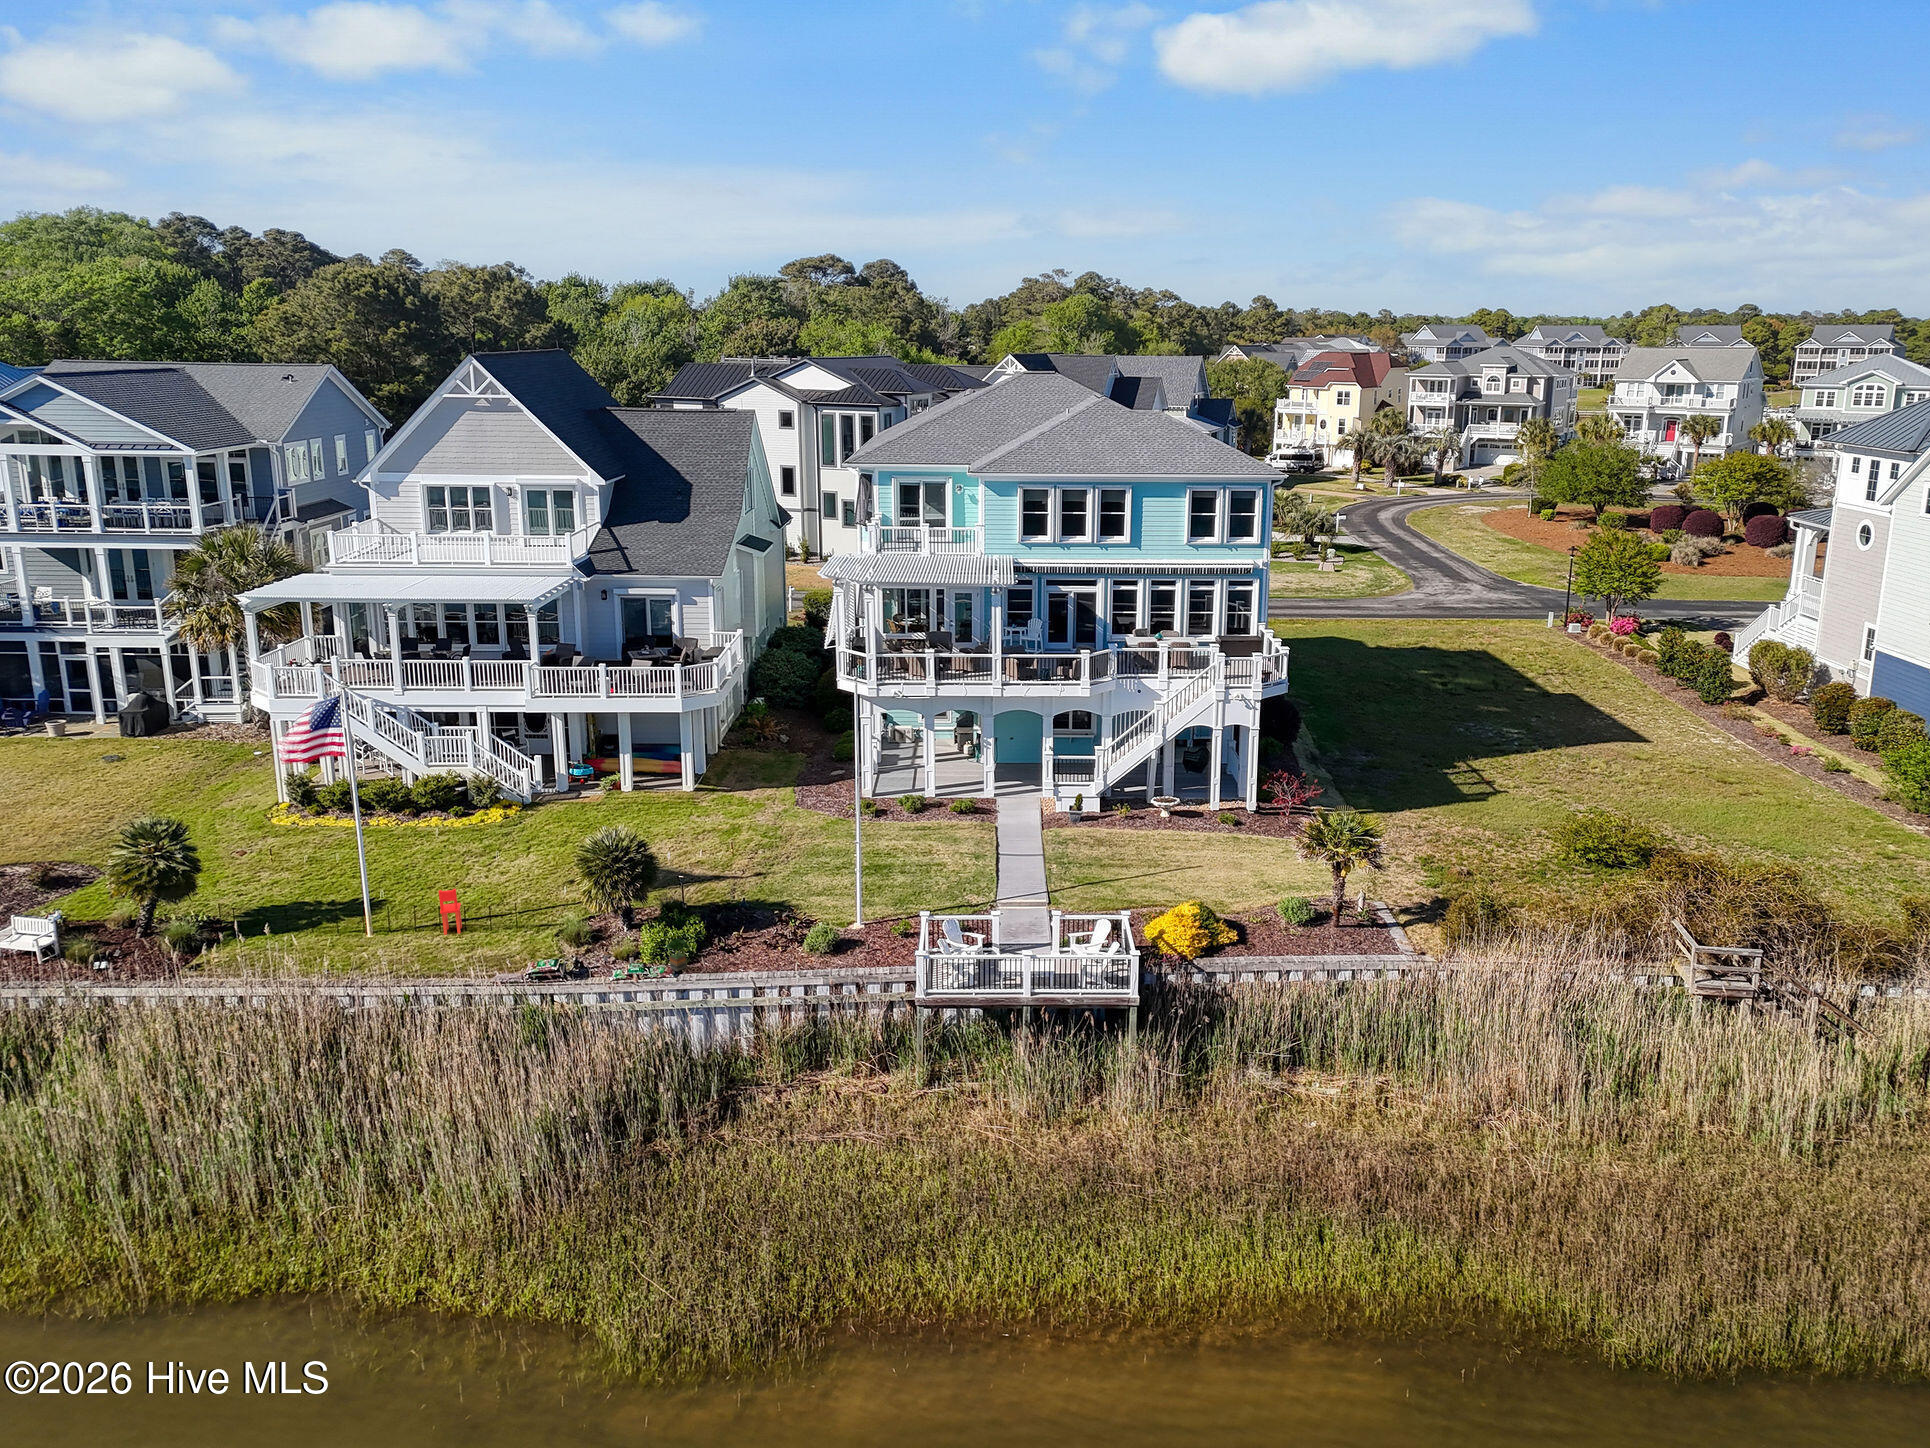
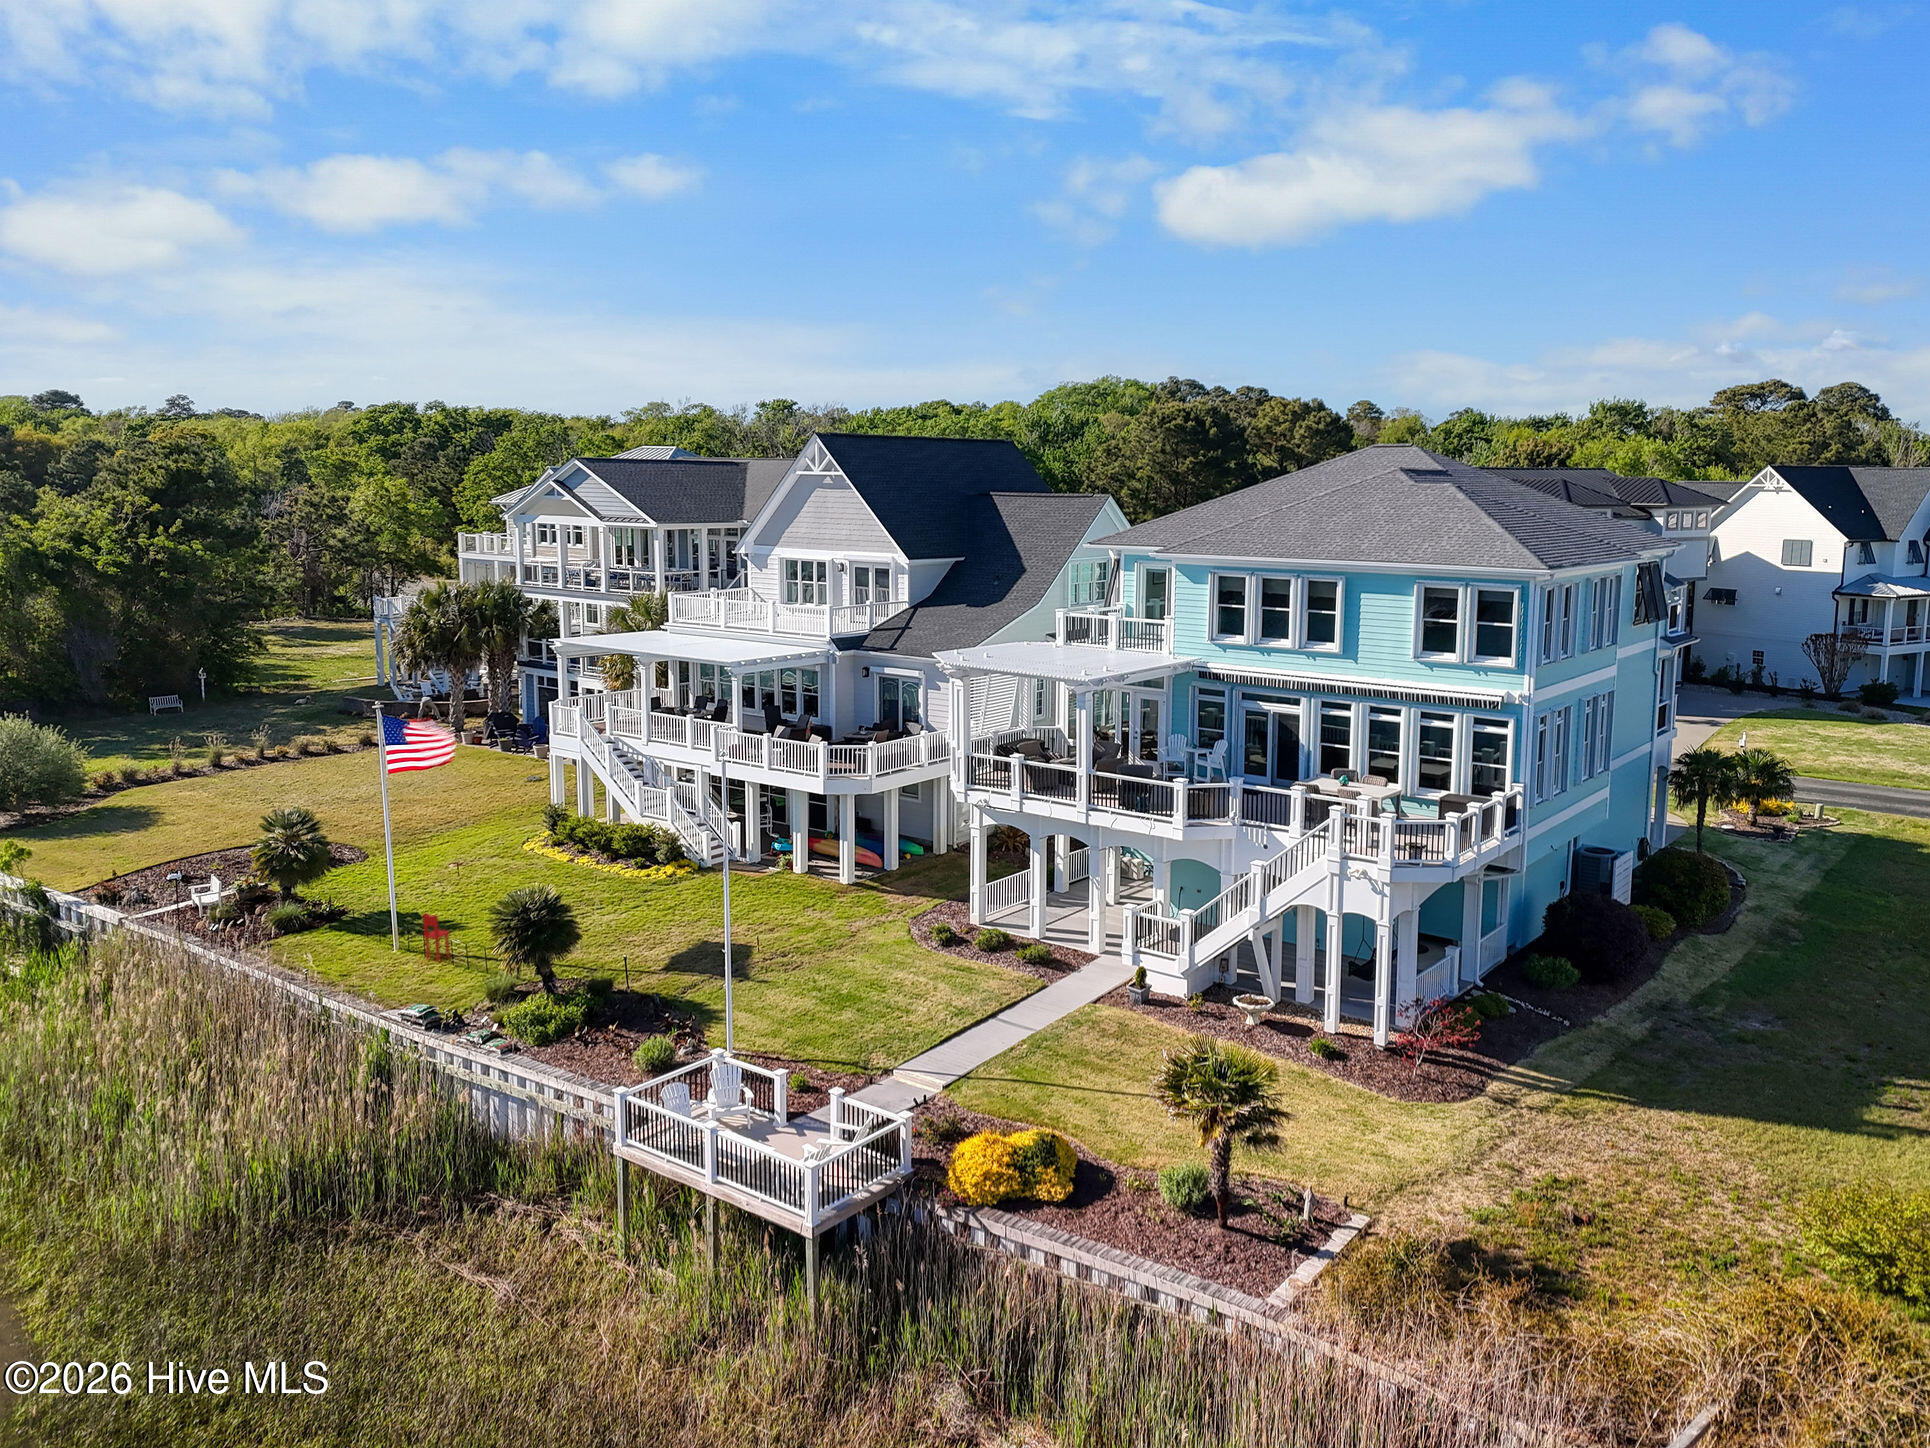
potted tree: present [667,939,690,971] -> none [483,1010,508,1047]

